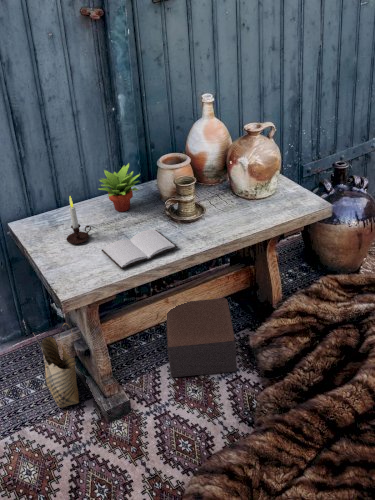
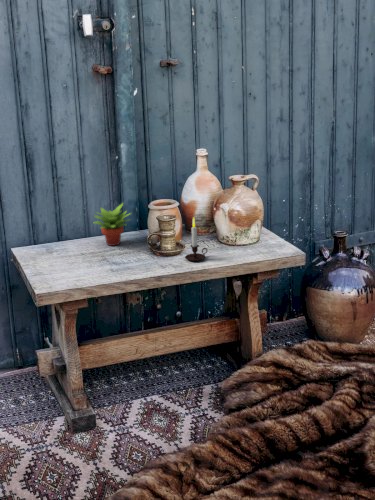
candle: present [66,197,91,244] -> present [185,218,207,261]
book: present [102,230,177,269] -> none [84,257,150,280]
footstool: present [166,298,237,377] -> none [139,342,209,409]
woven basket: present [33,323,79,407] -> none [16,339,52,419]

